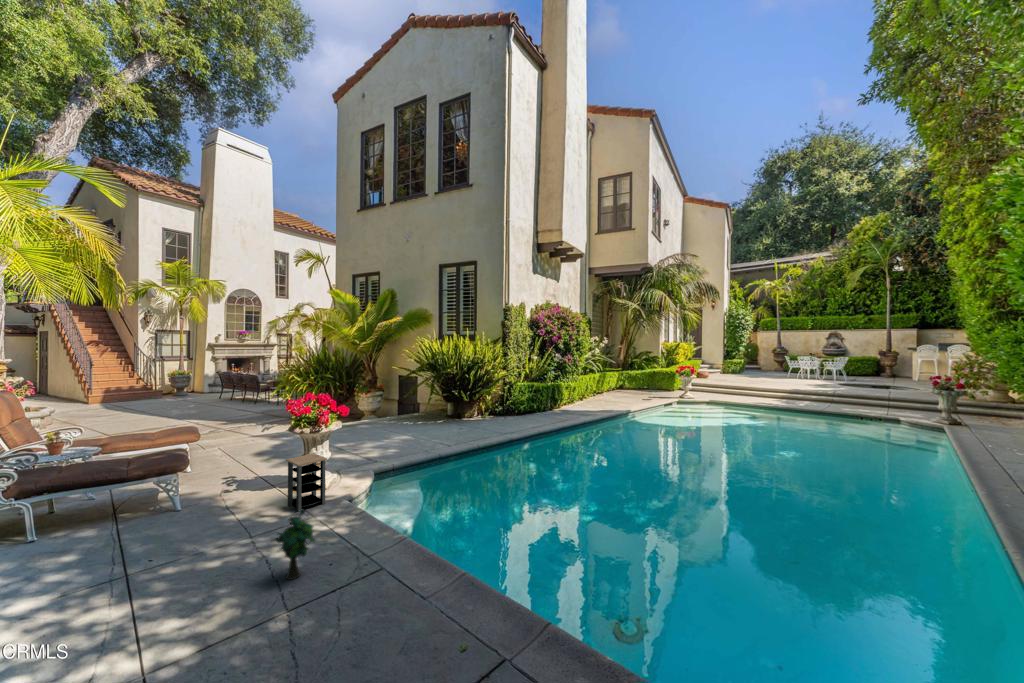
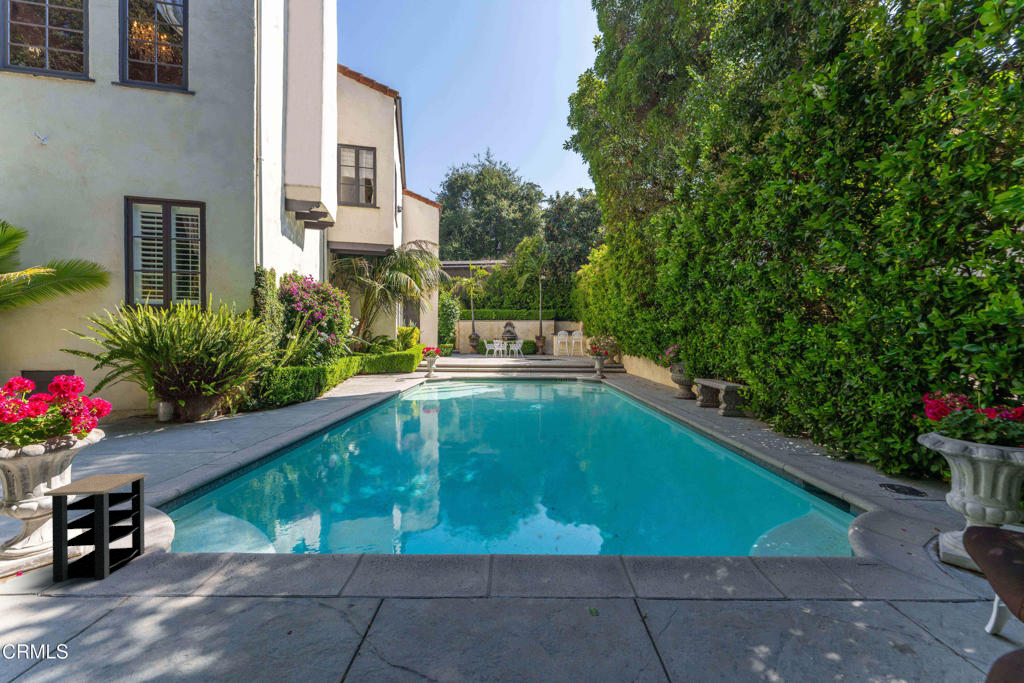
decorative plant: present [275,509,315,580] -> none [242,516,314,638]

